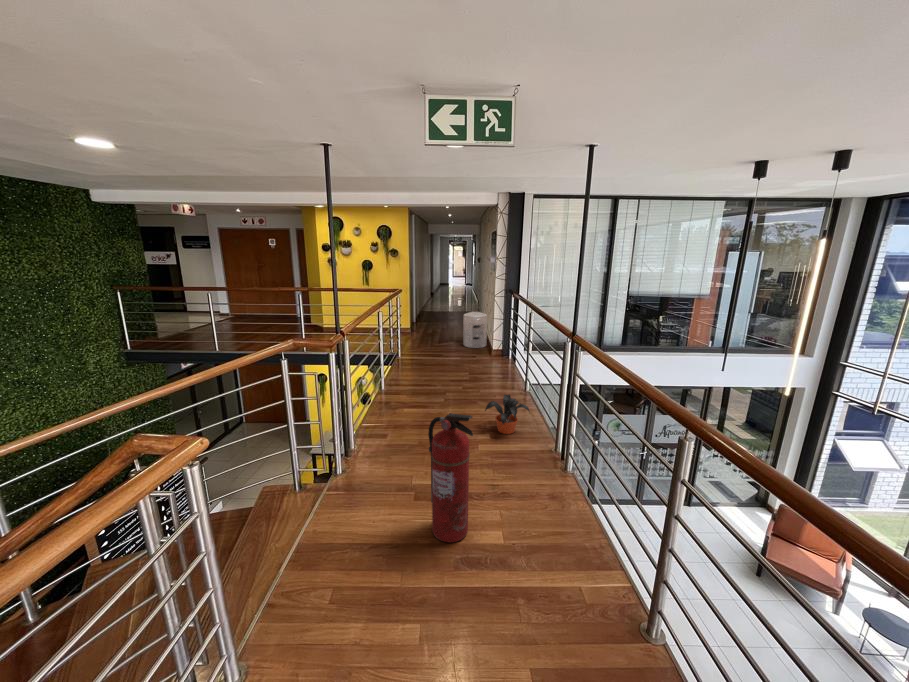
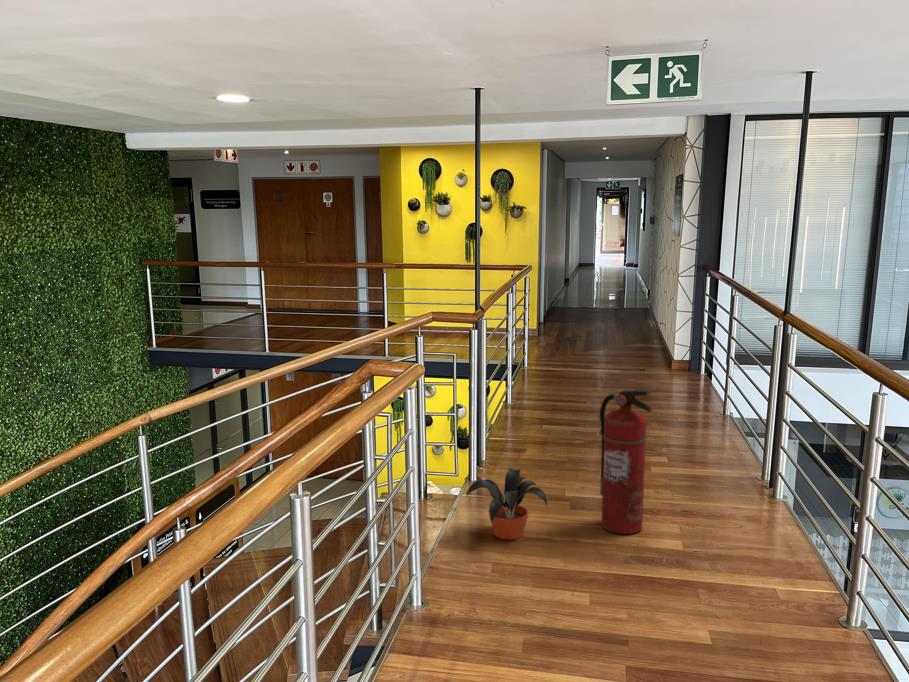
waste bin: present [463,312,487,348] -> none [627,299,667,358]
potted plant: present [485,395,529,434] -> present [466,468,547,540]

